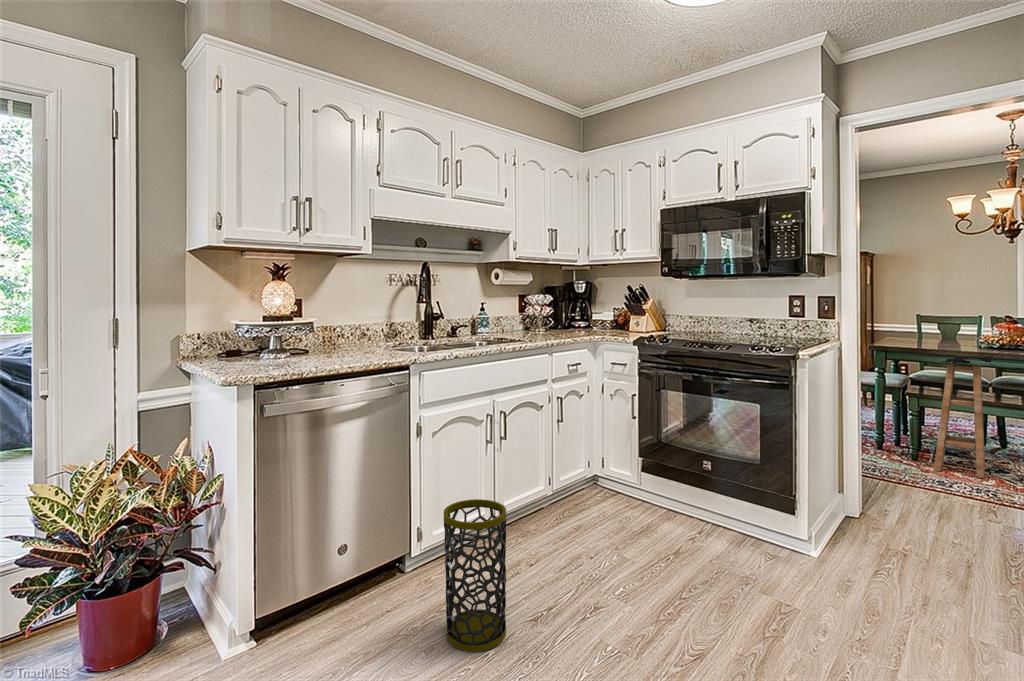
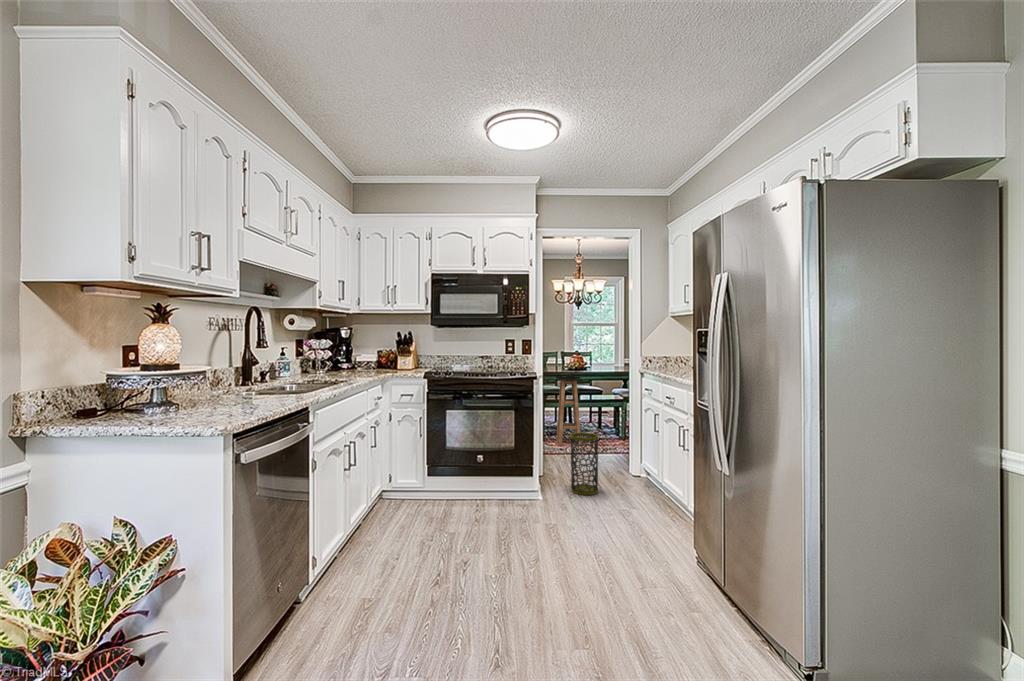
trash can: present [444,499,506,652] -> present [570,433,598,495]

